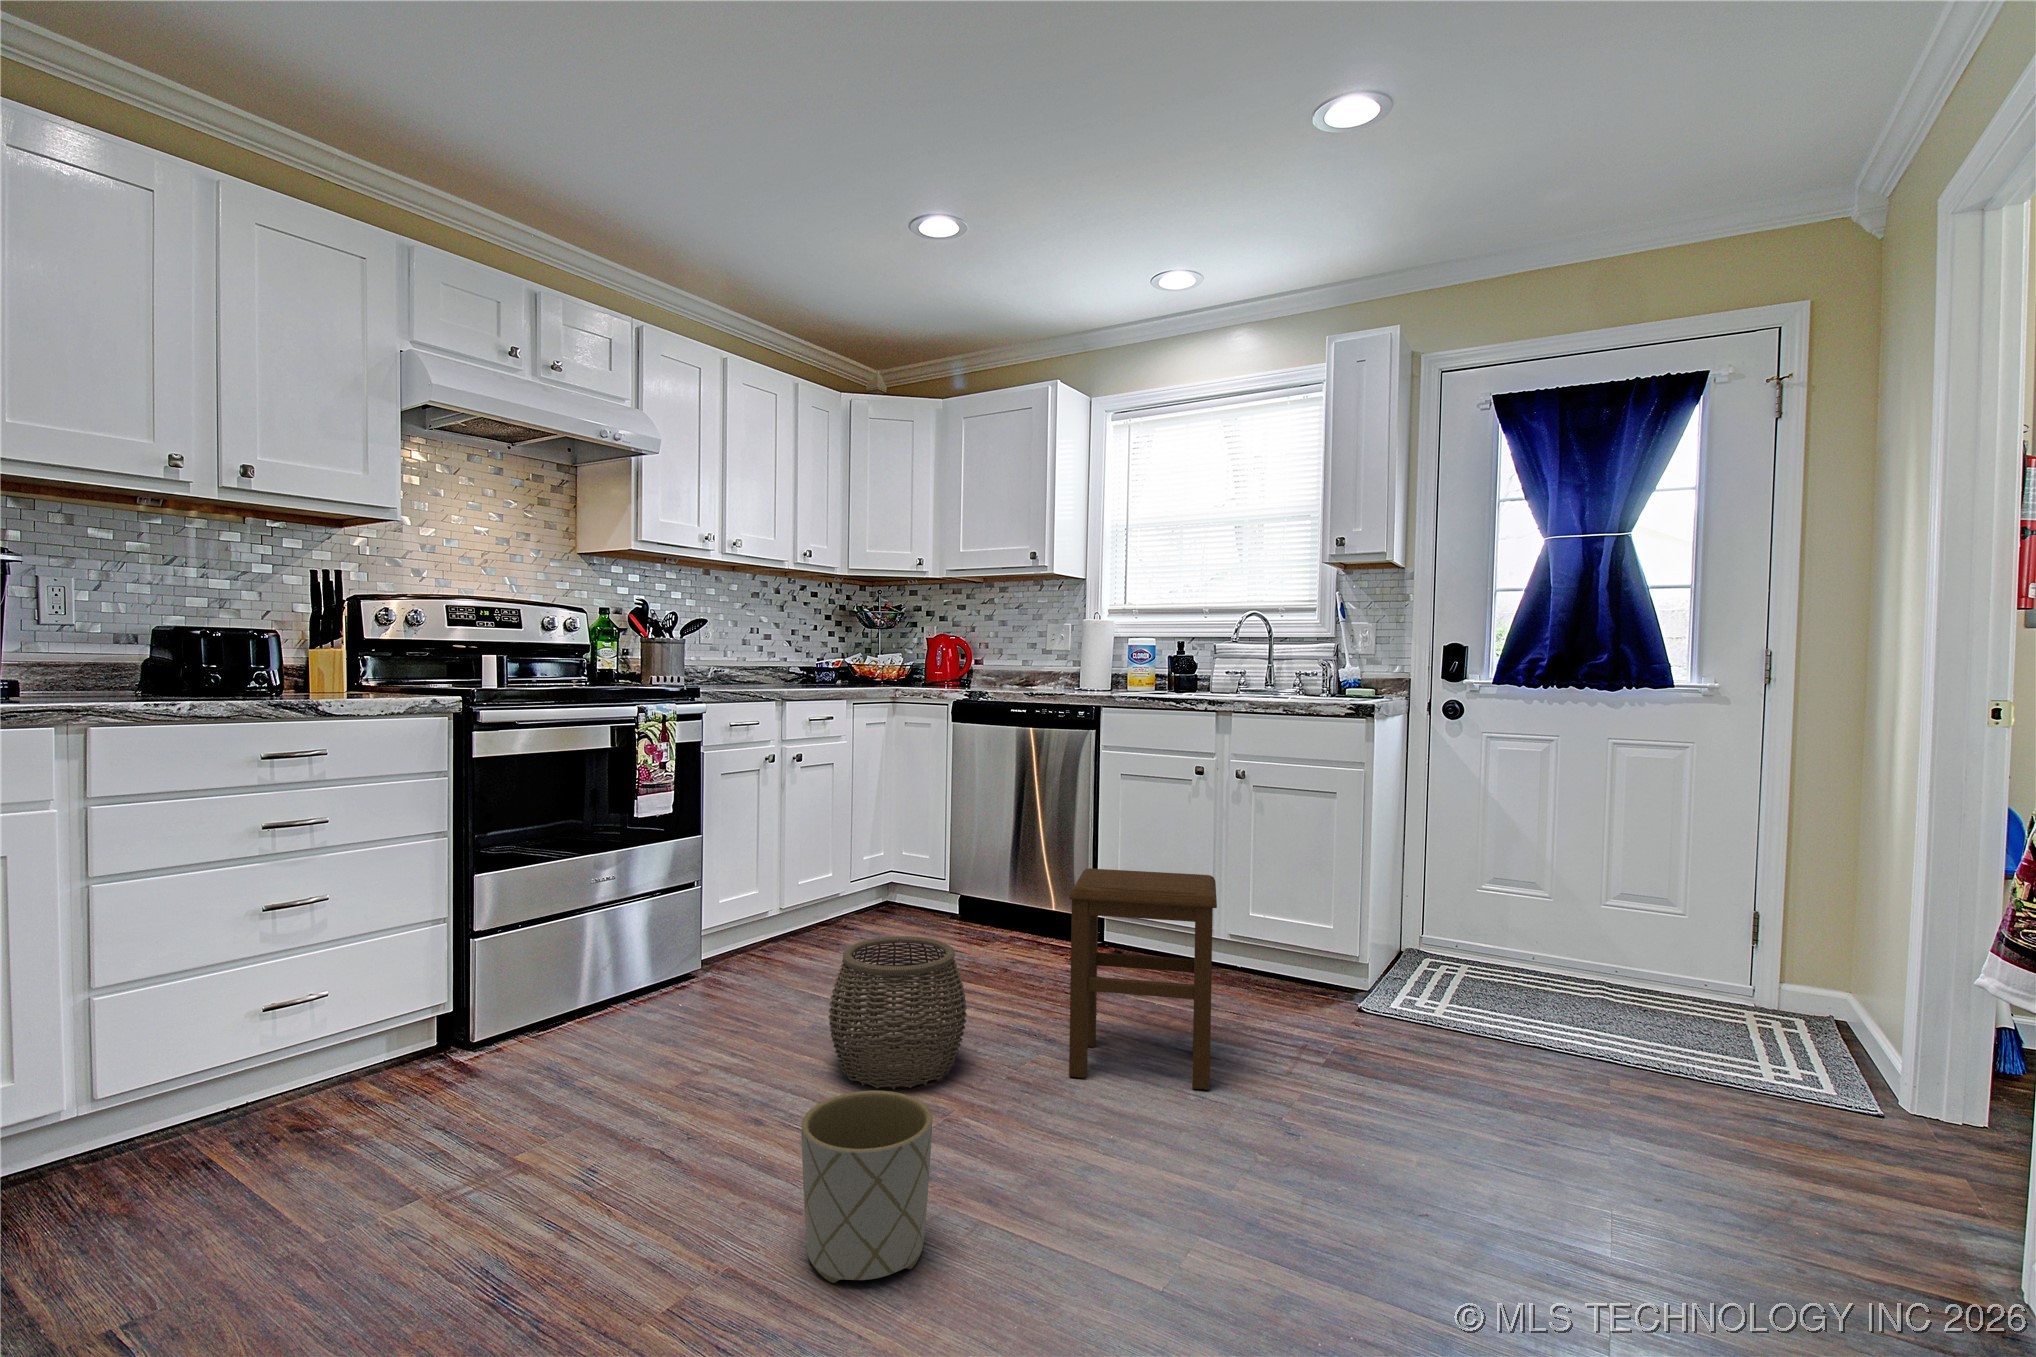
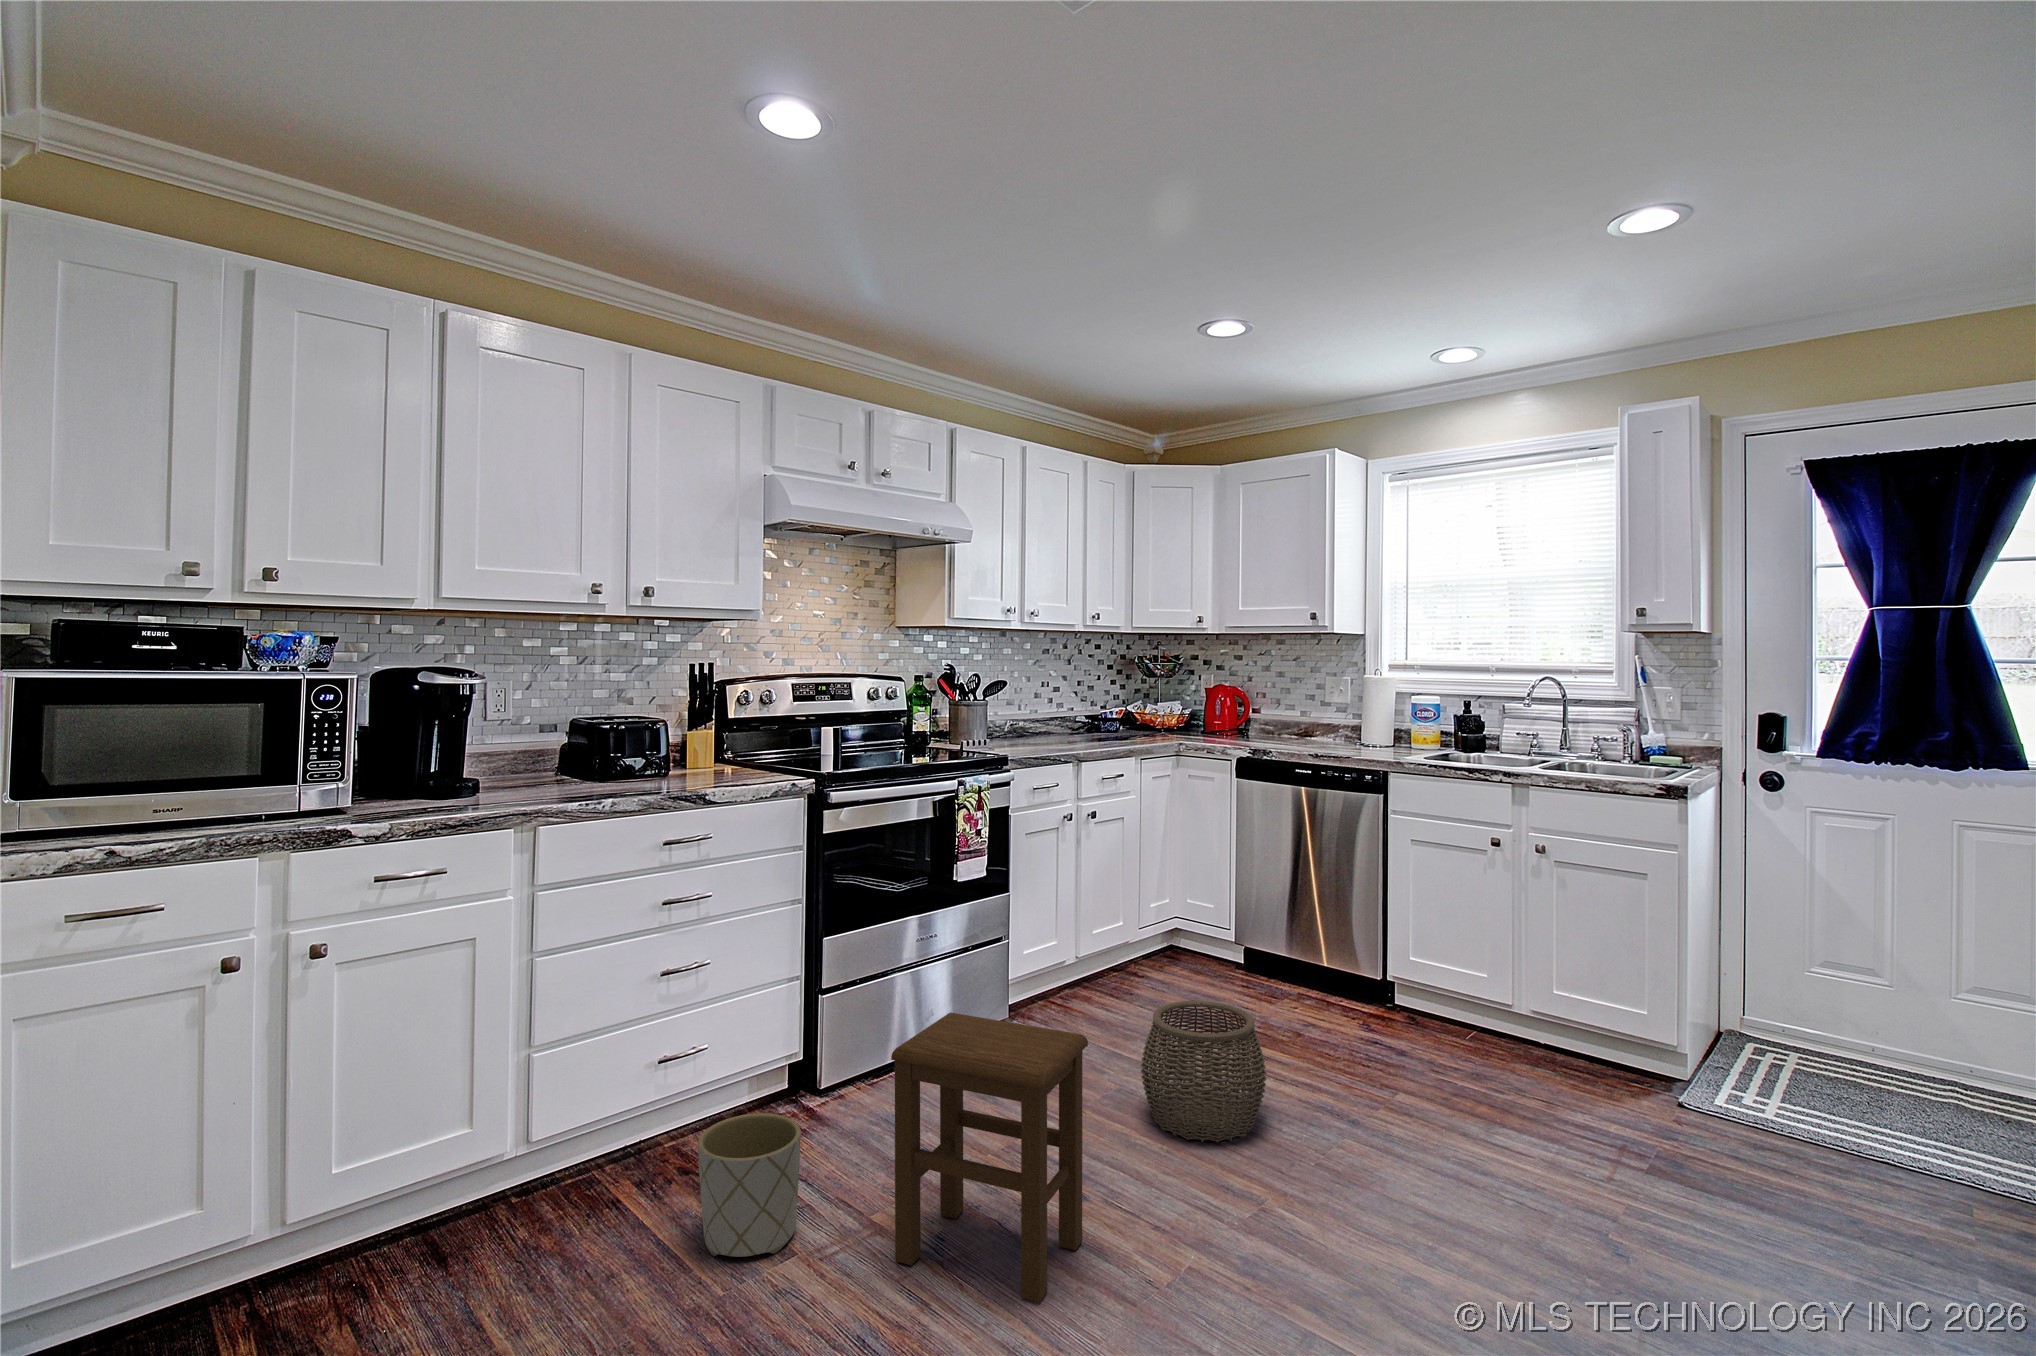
stool: present [1069,868,1217,1090] -> present [891,1013,1088,1303]
planter: present [801,1091,933,1283] -> present [698,1113,801,1257]

